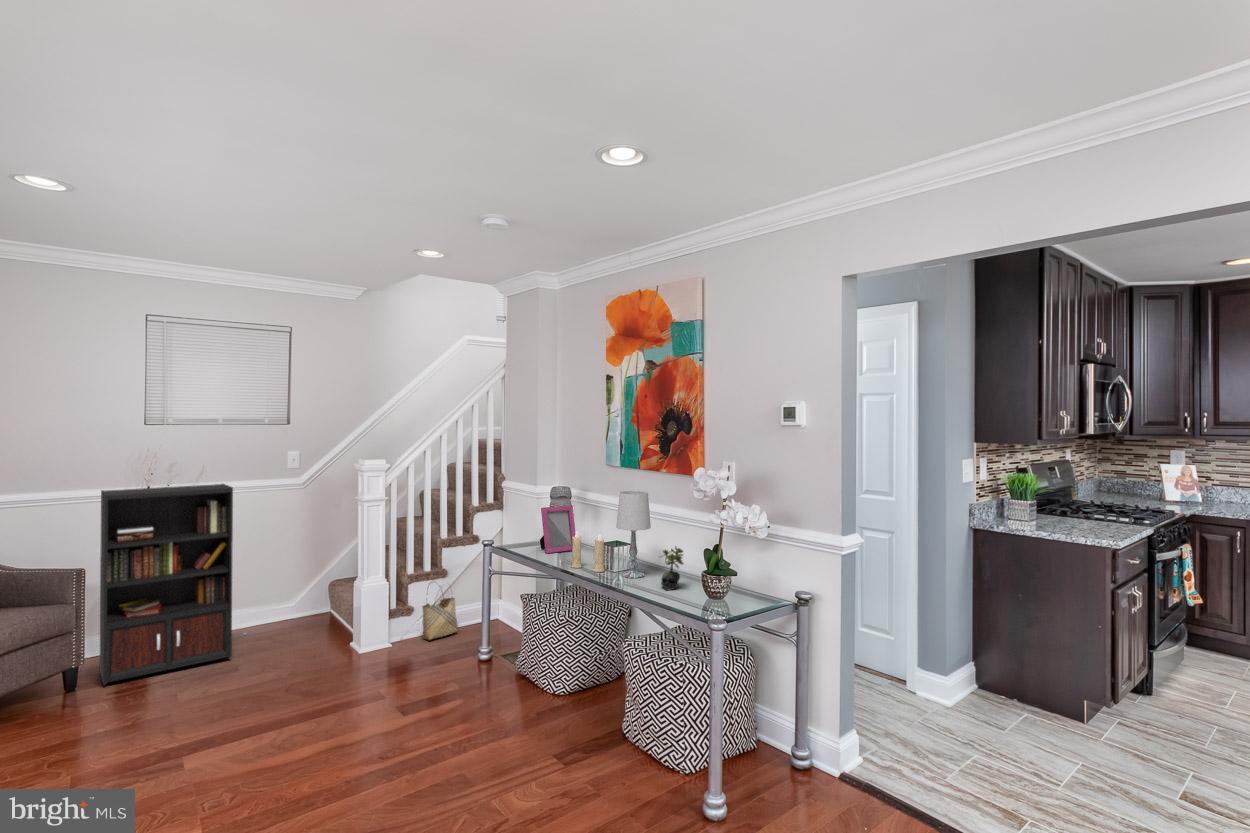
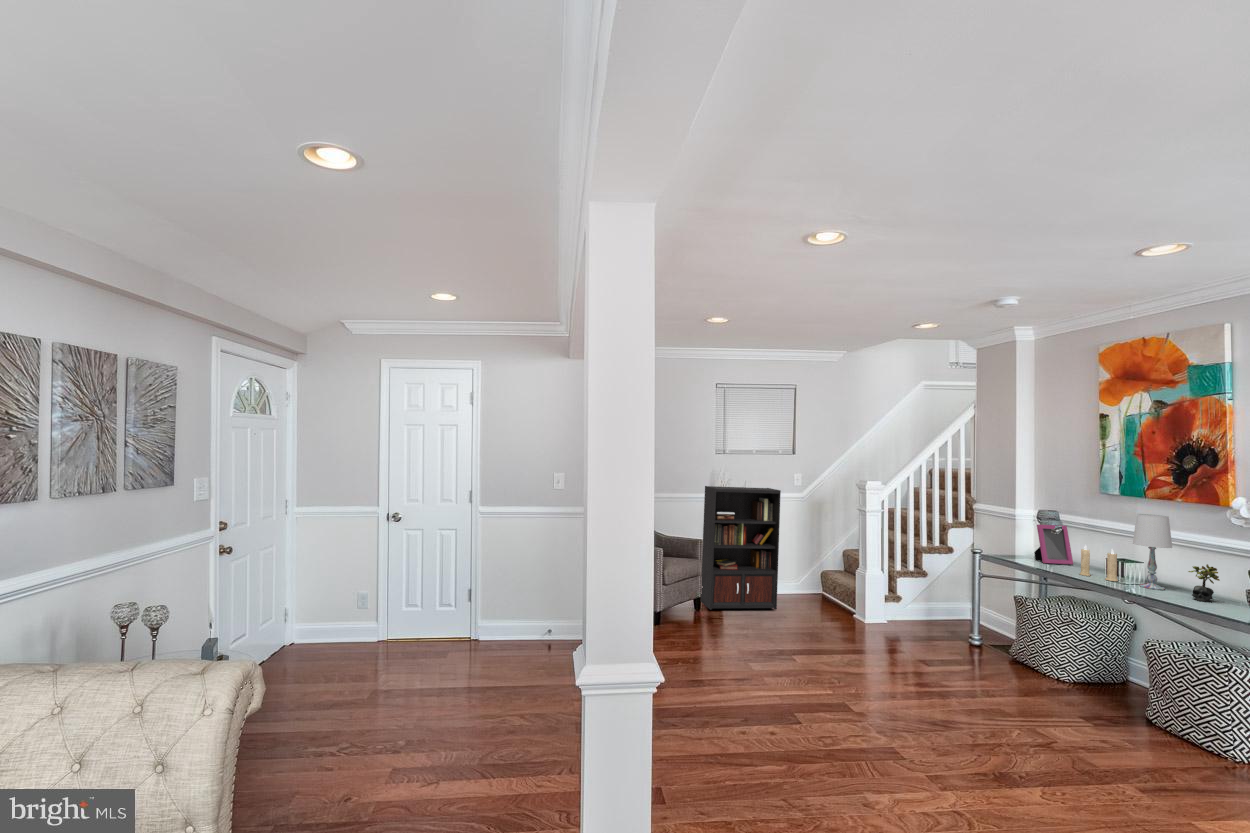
woven basket: present [422,586,458,640] -> none [911,579,940,624]

